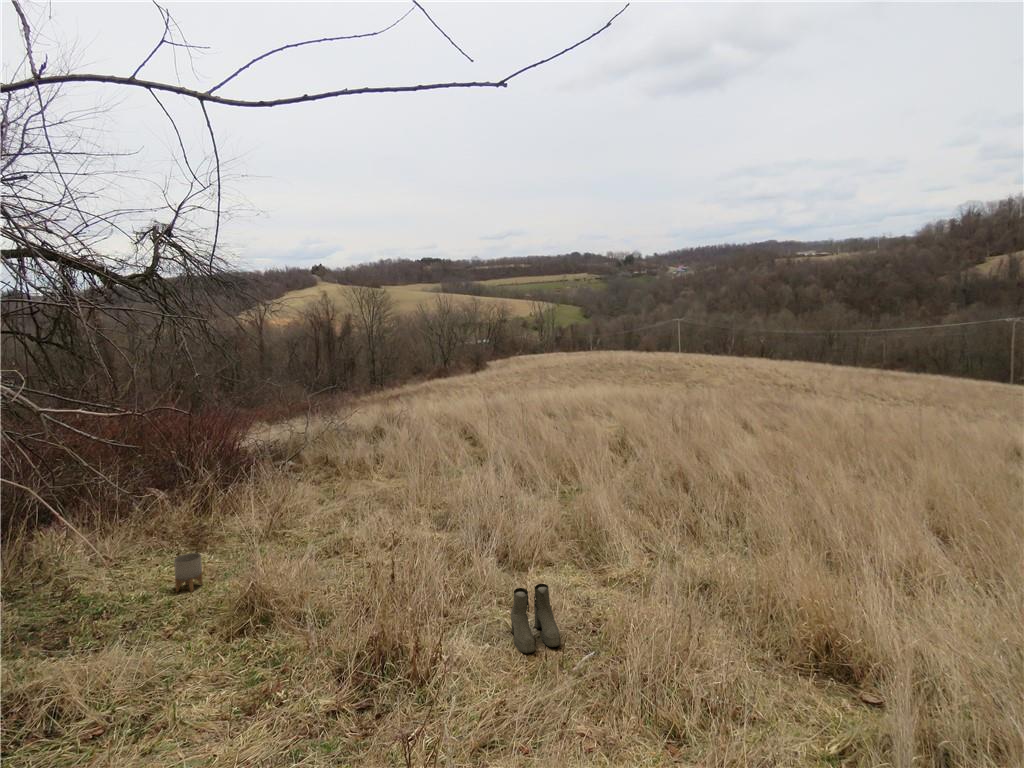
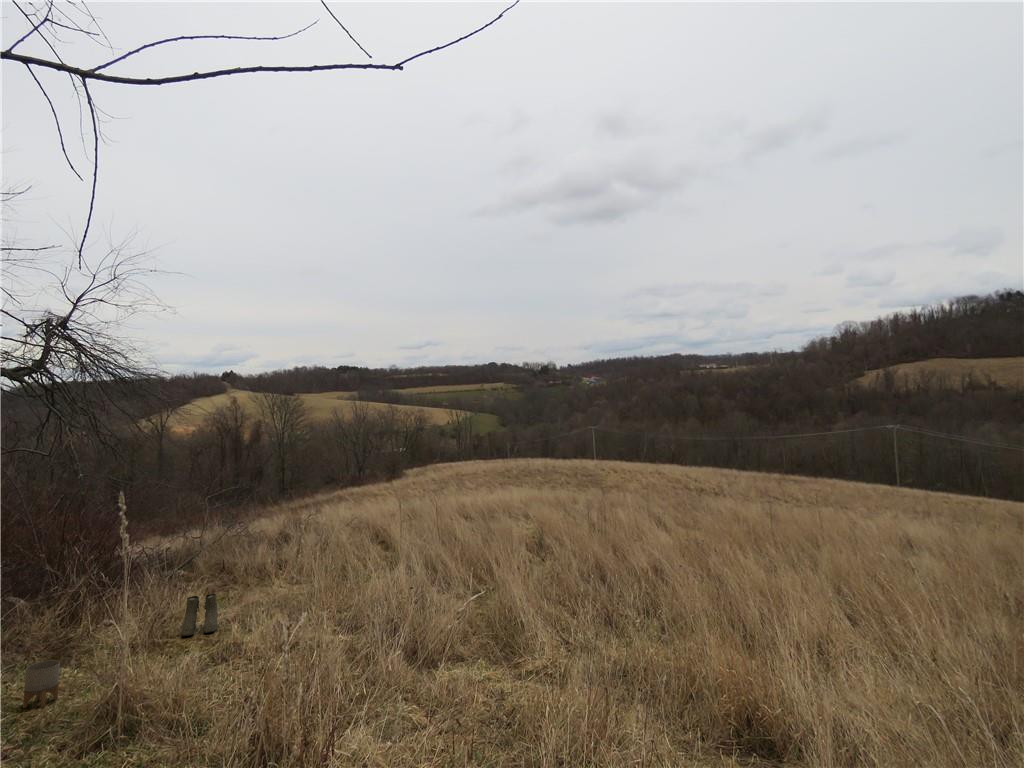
boots: present [510,584,560,654] -> present [182,594,218,636]

